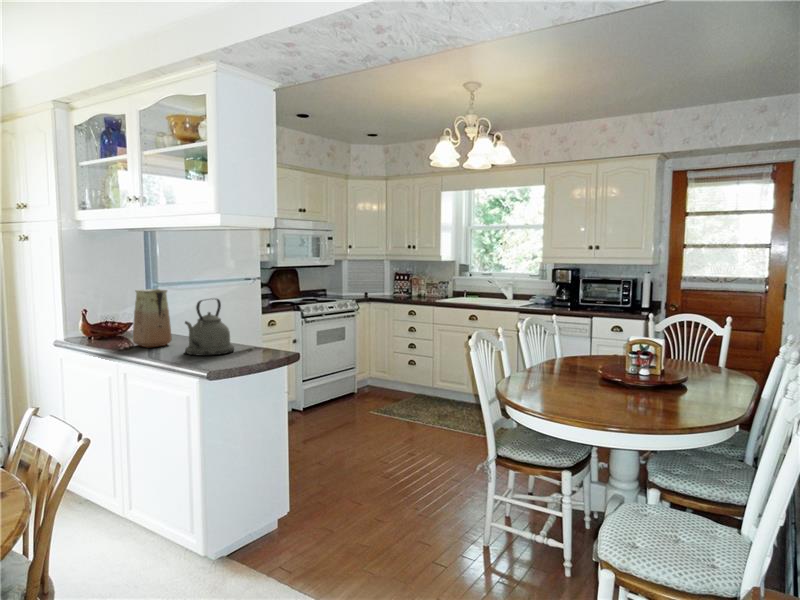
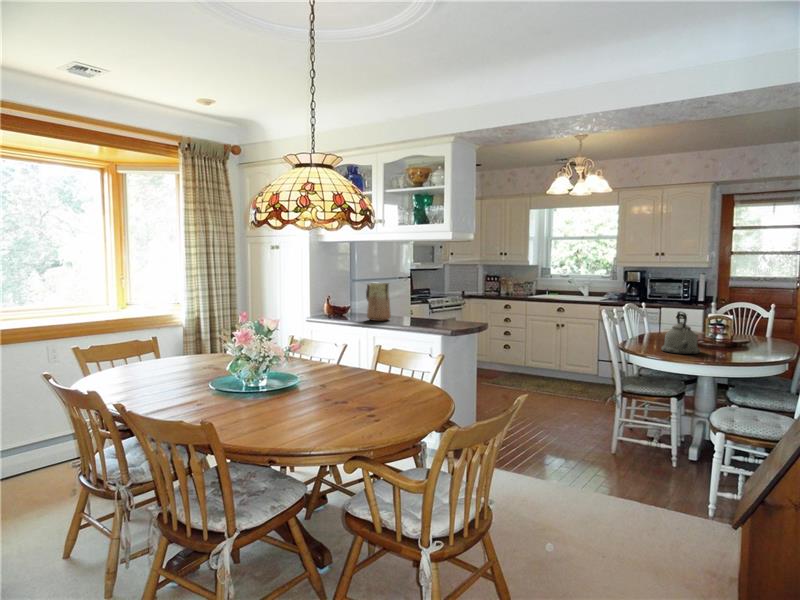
kettle: present [185,299,234,356] -> present [661,312,700,354]

